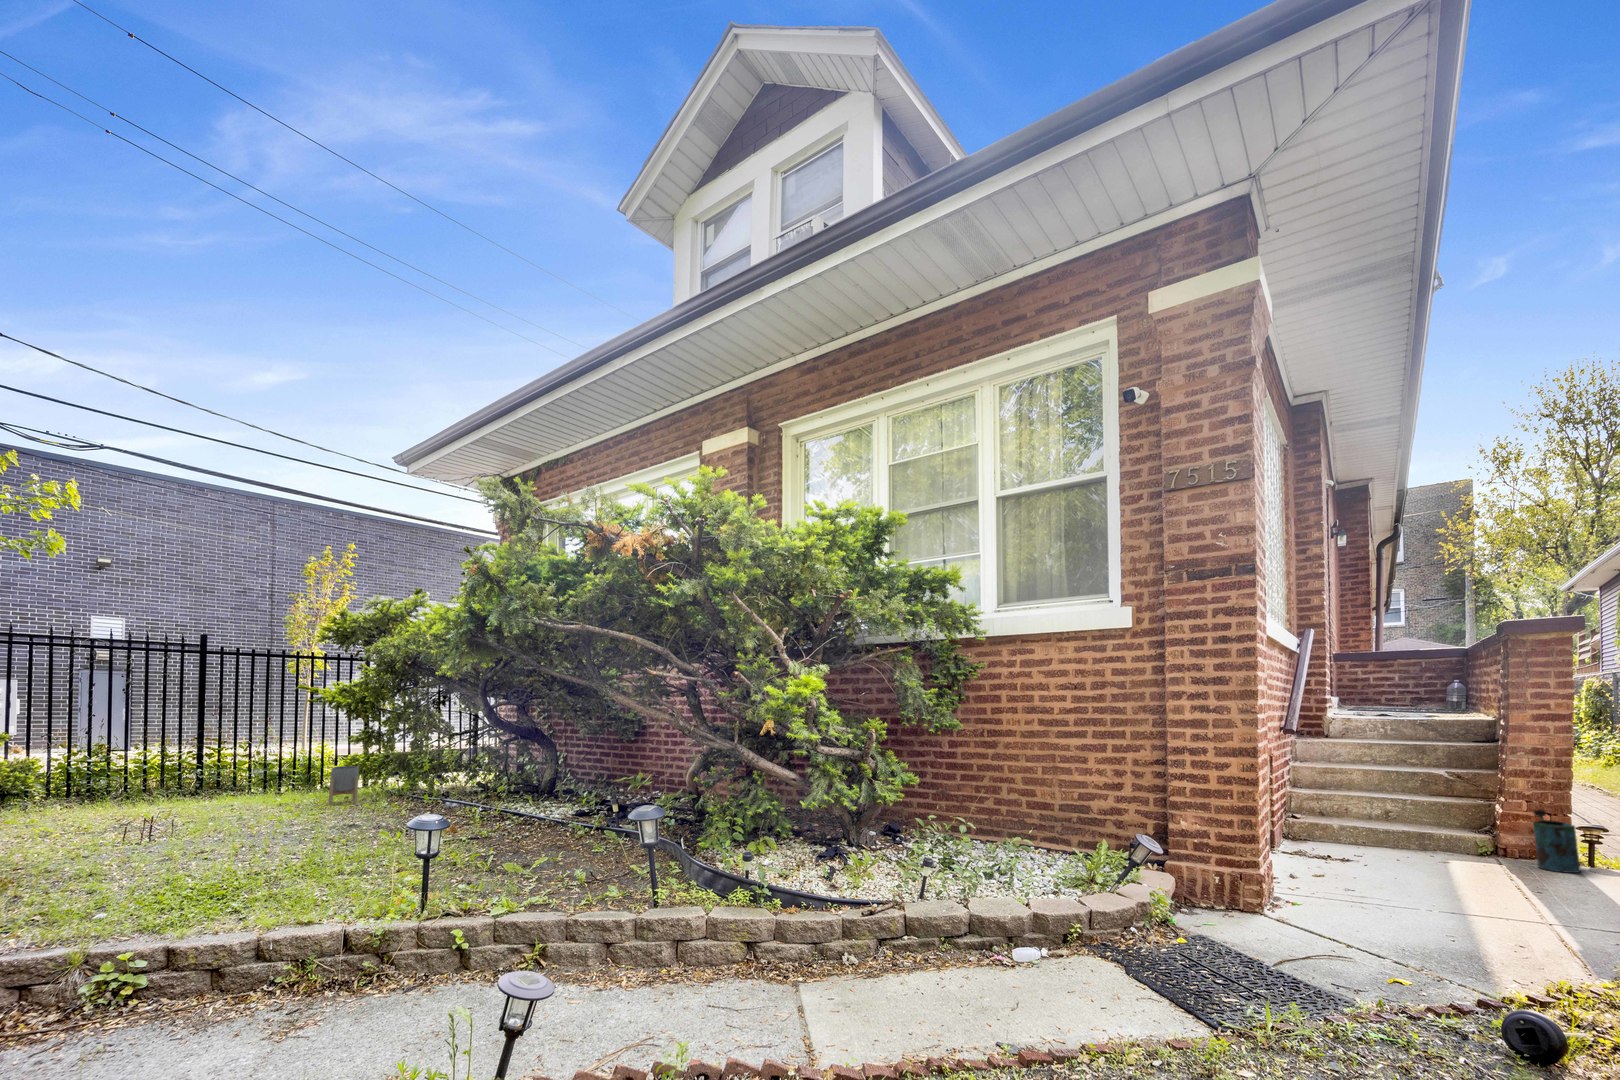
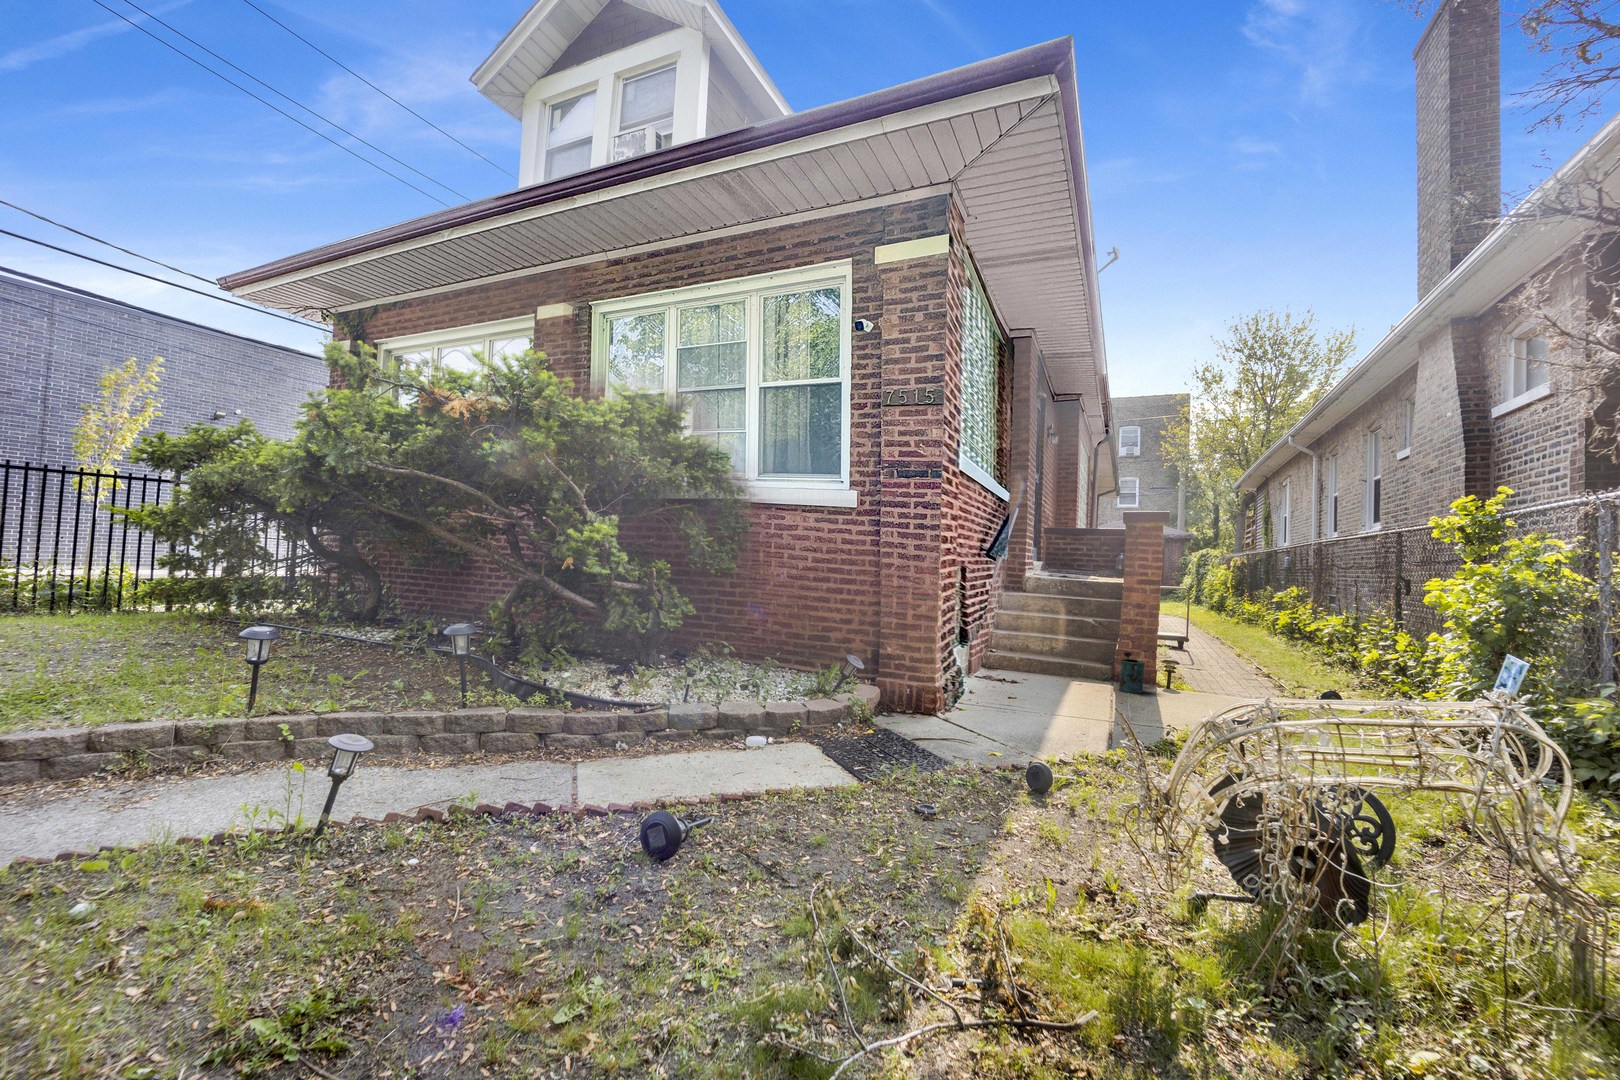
planter: present [329,766,359,805] -> none [133,589,166,625]

